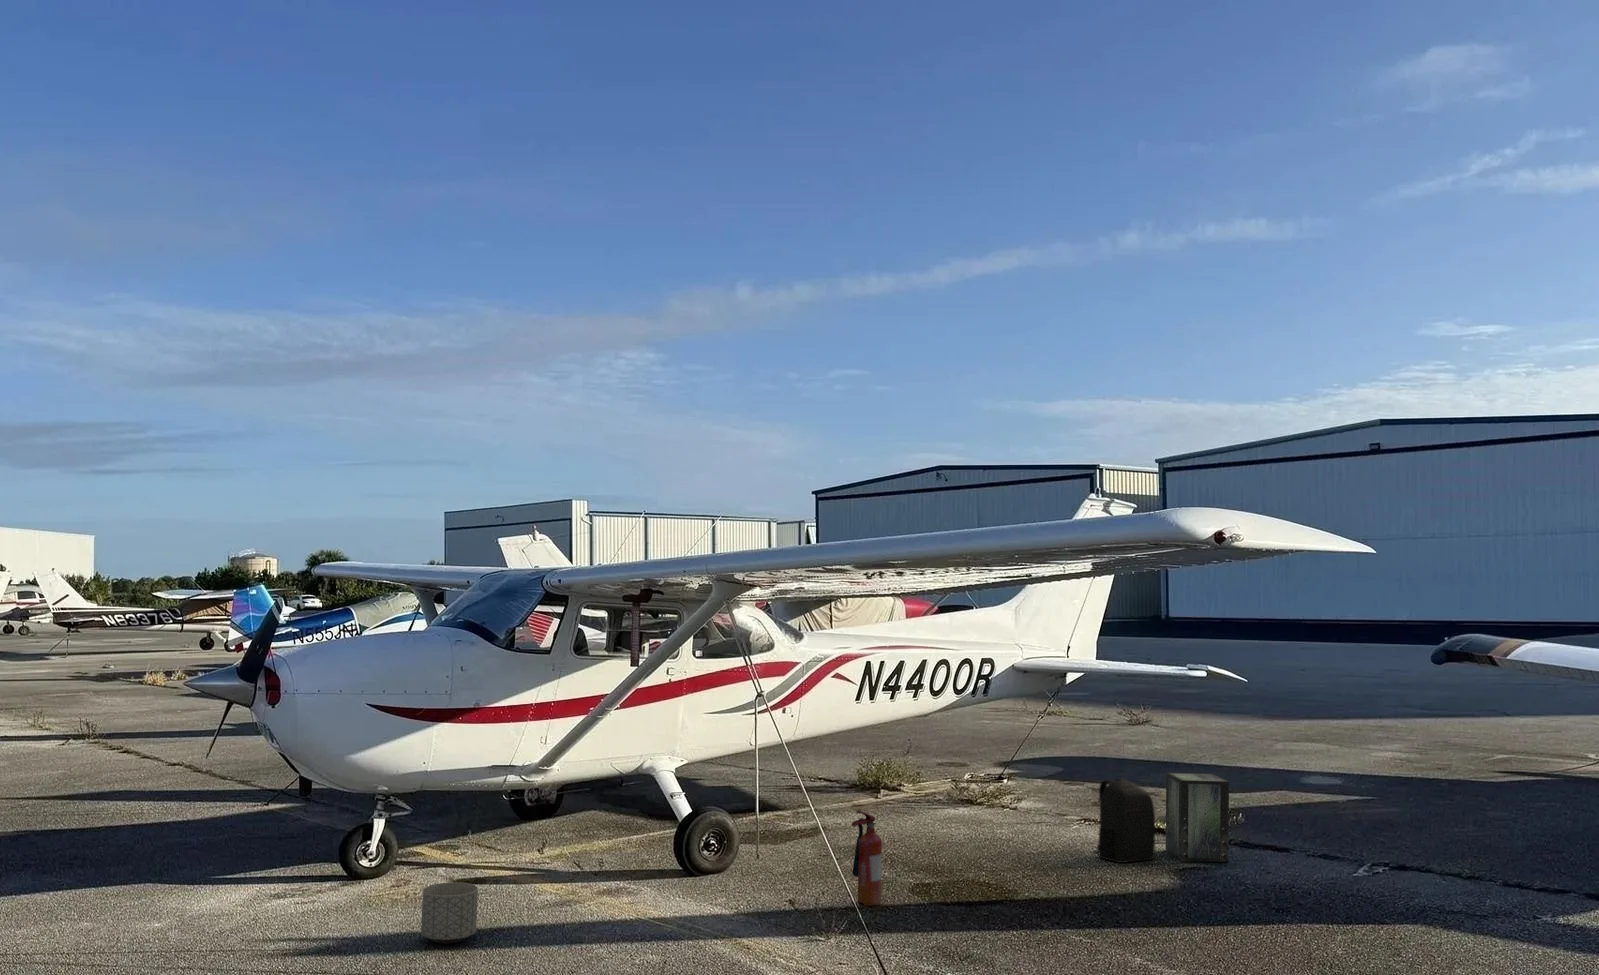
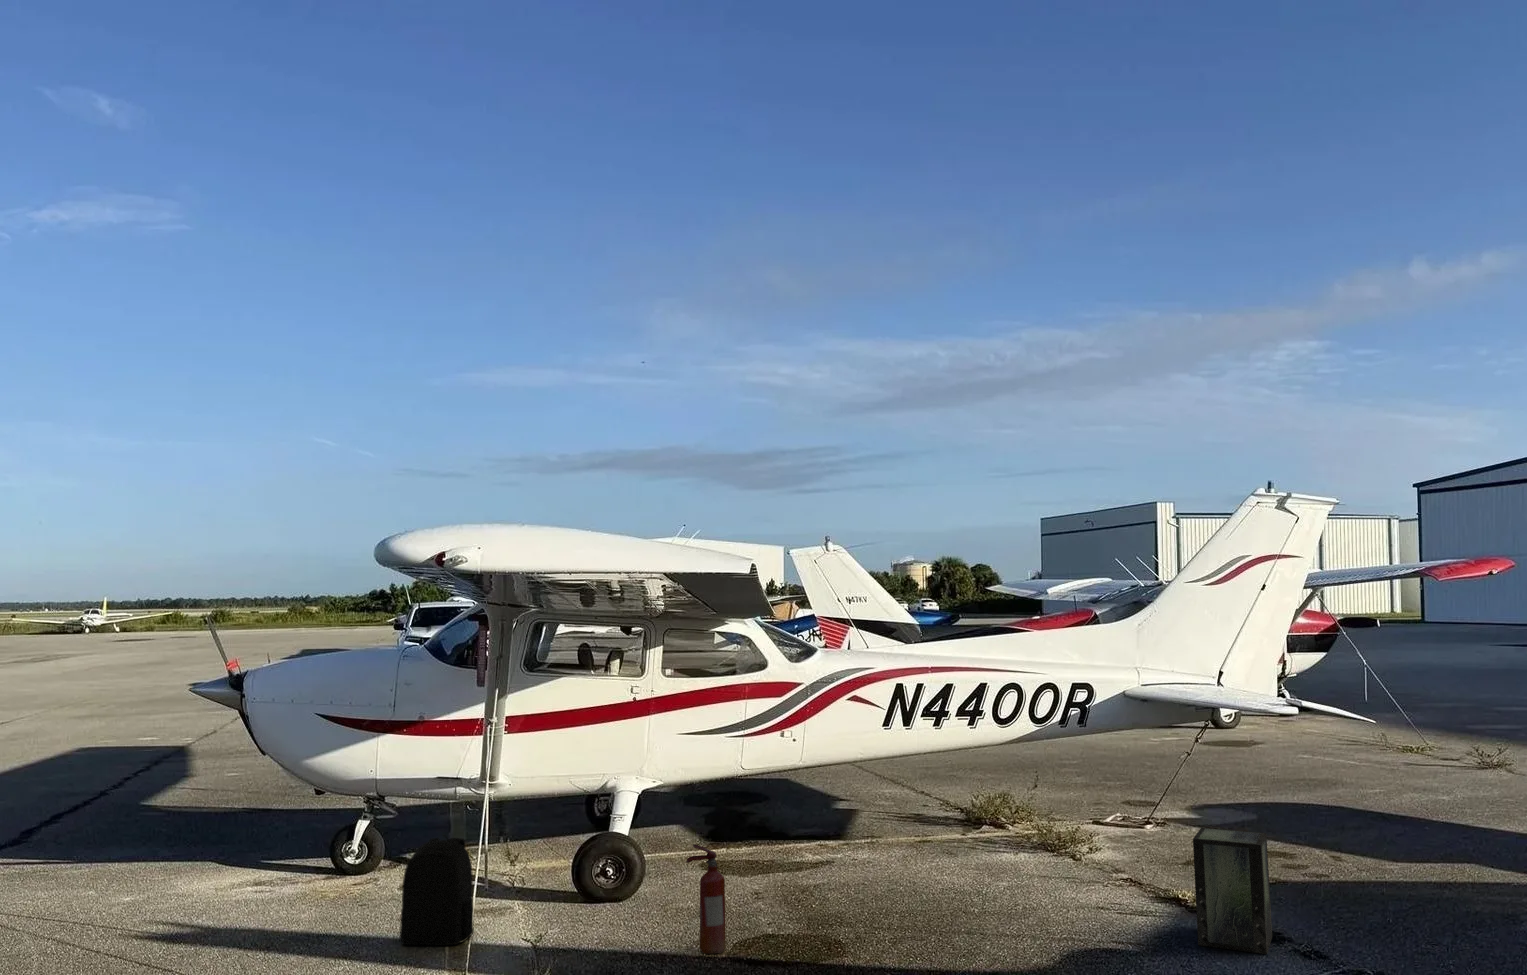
backpack: present [1097,779,1155,863] -> present [400,837,474,945]
planter: present [421,882,478,944] -> none [260,883,315,940]

